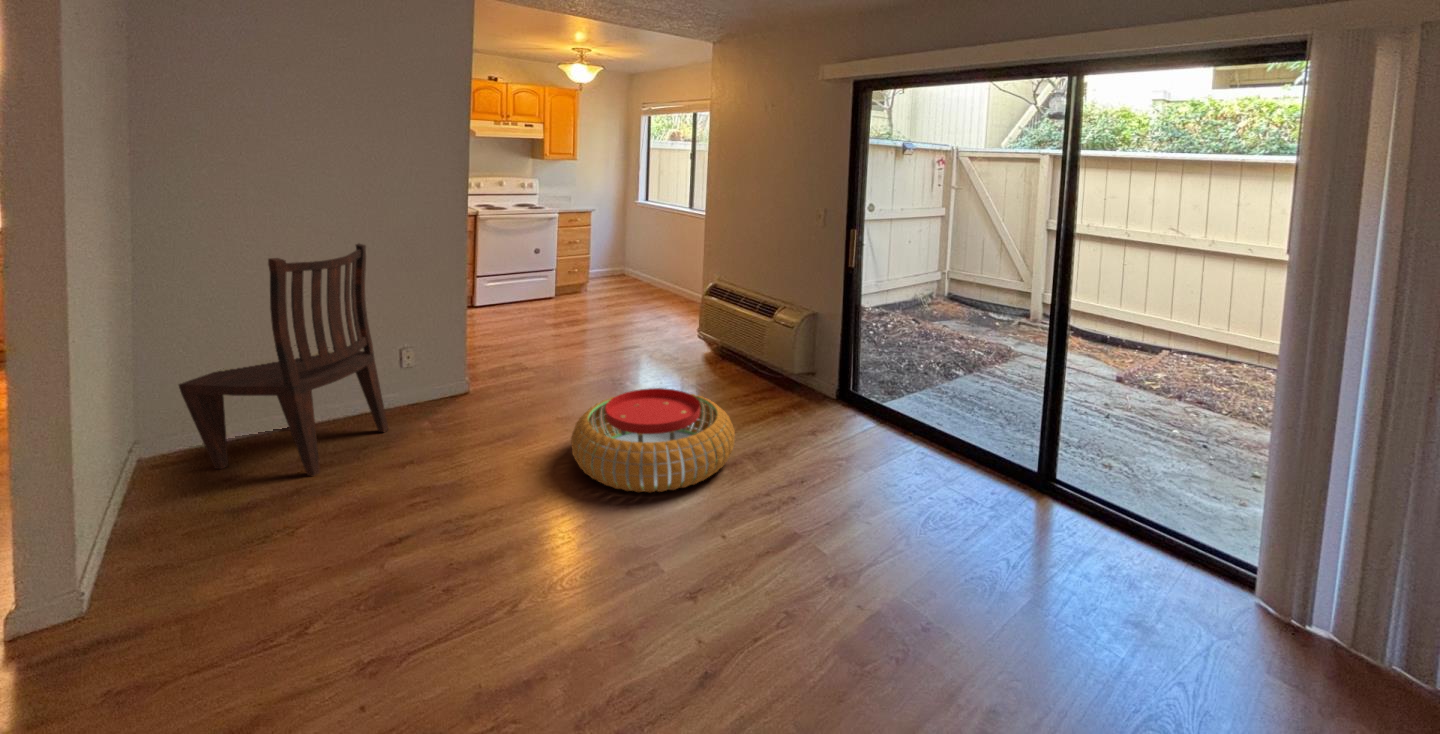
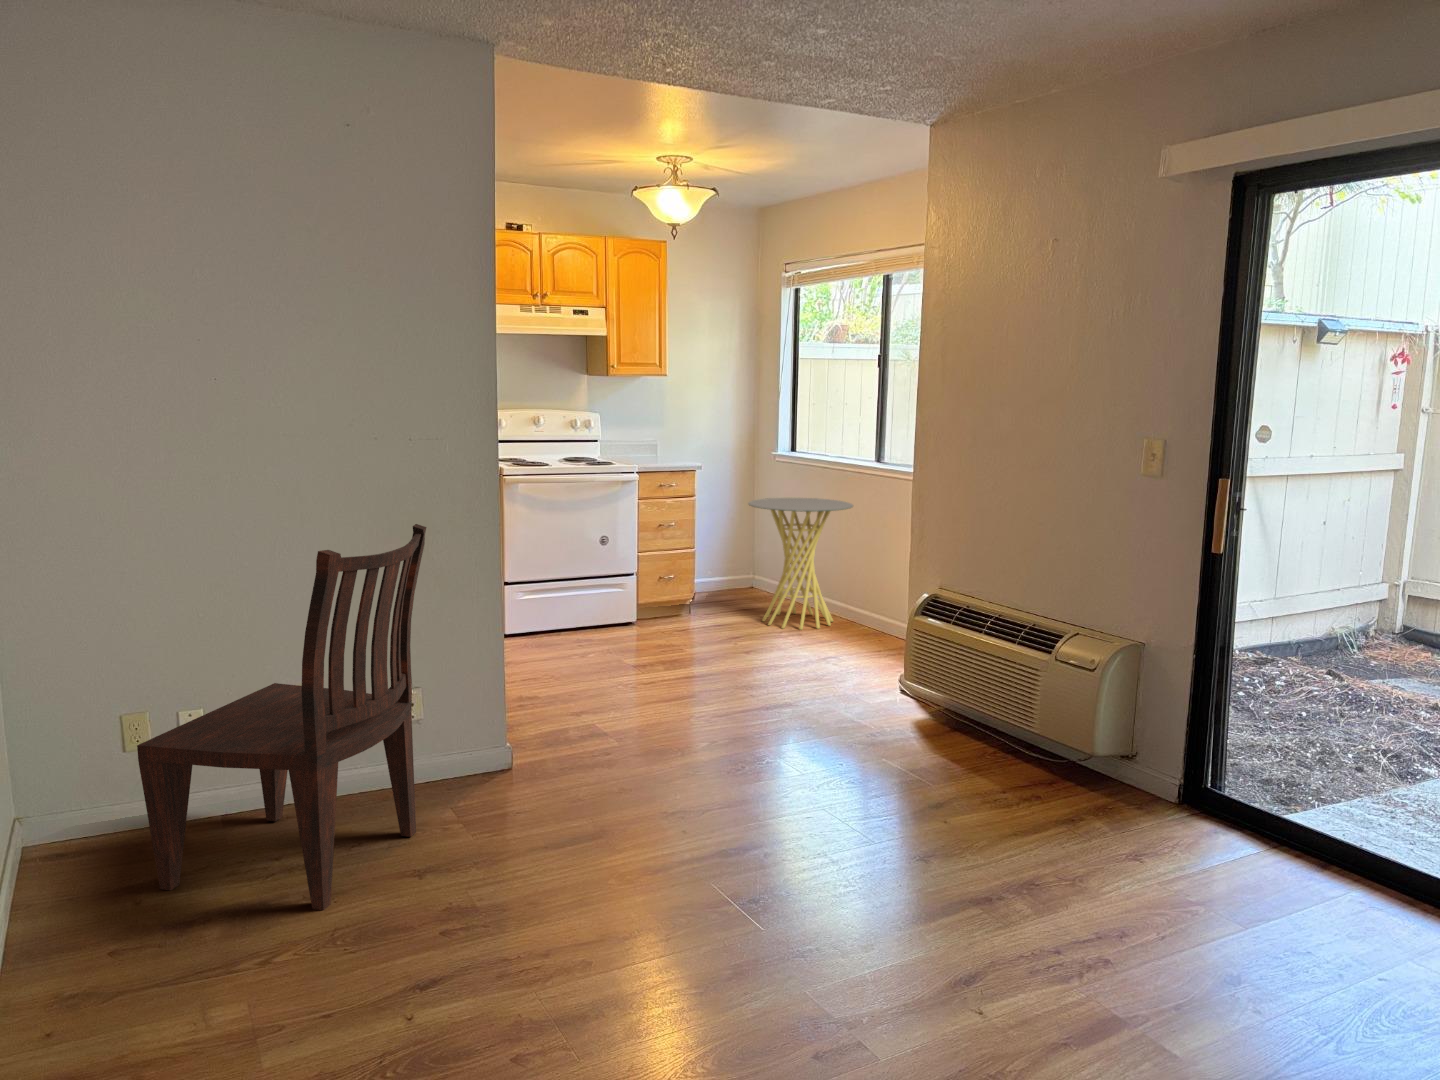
side table: none [629,233,691,310] -> present [748,498,853,630]
pouf: present [571,388,735,493] -> none [751,779,1040,970]

